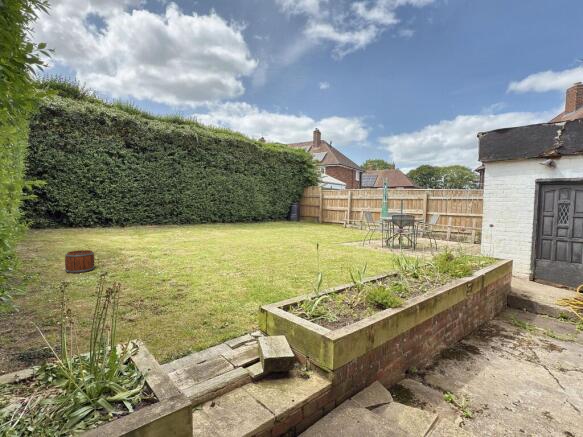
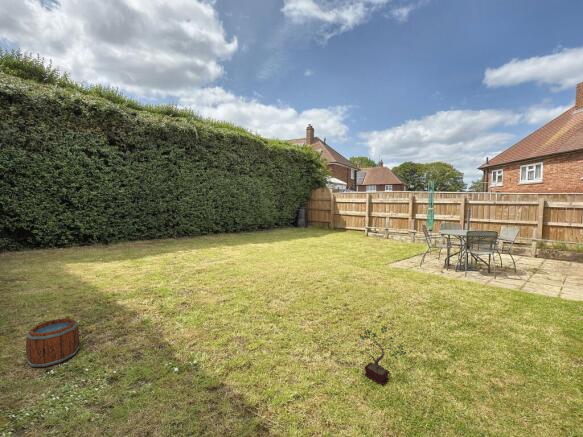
potted plant: none [252,253,270,286] -> present [360,326,406,385]

